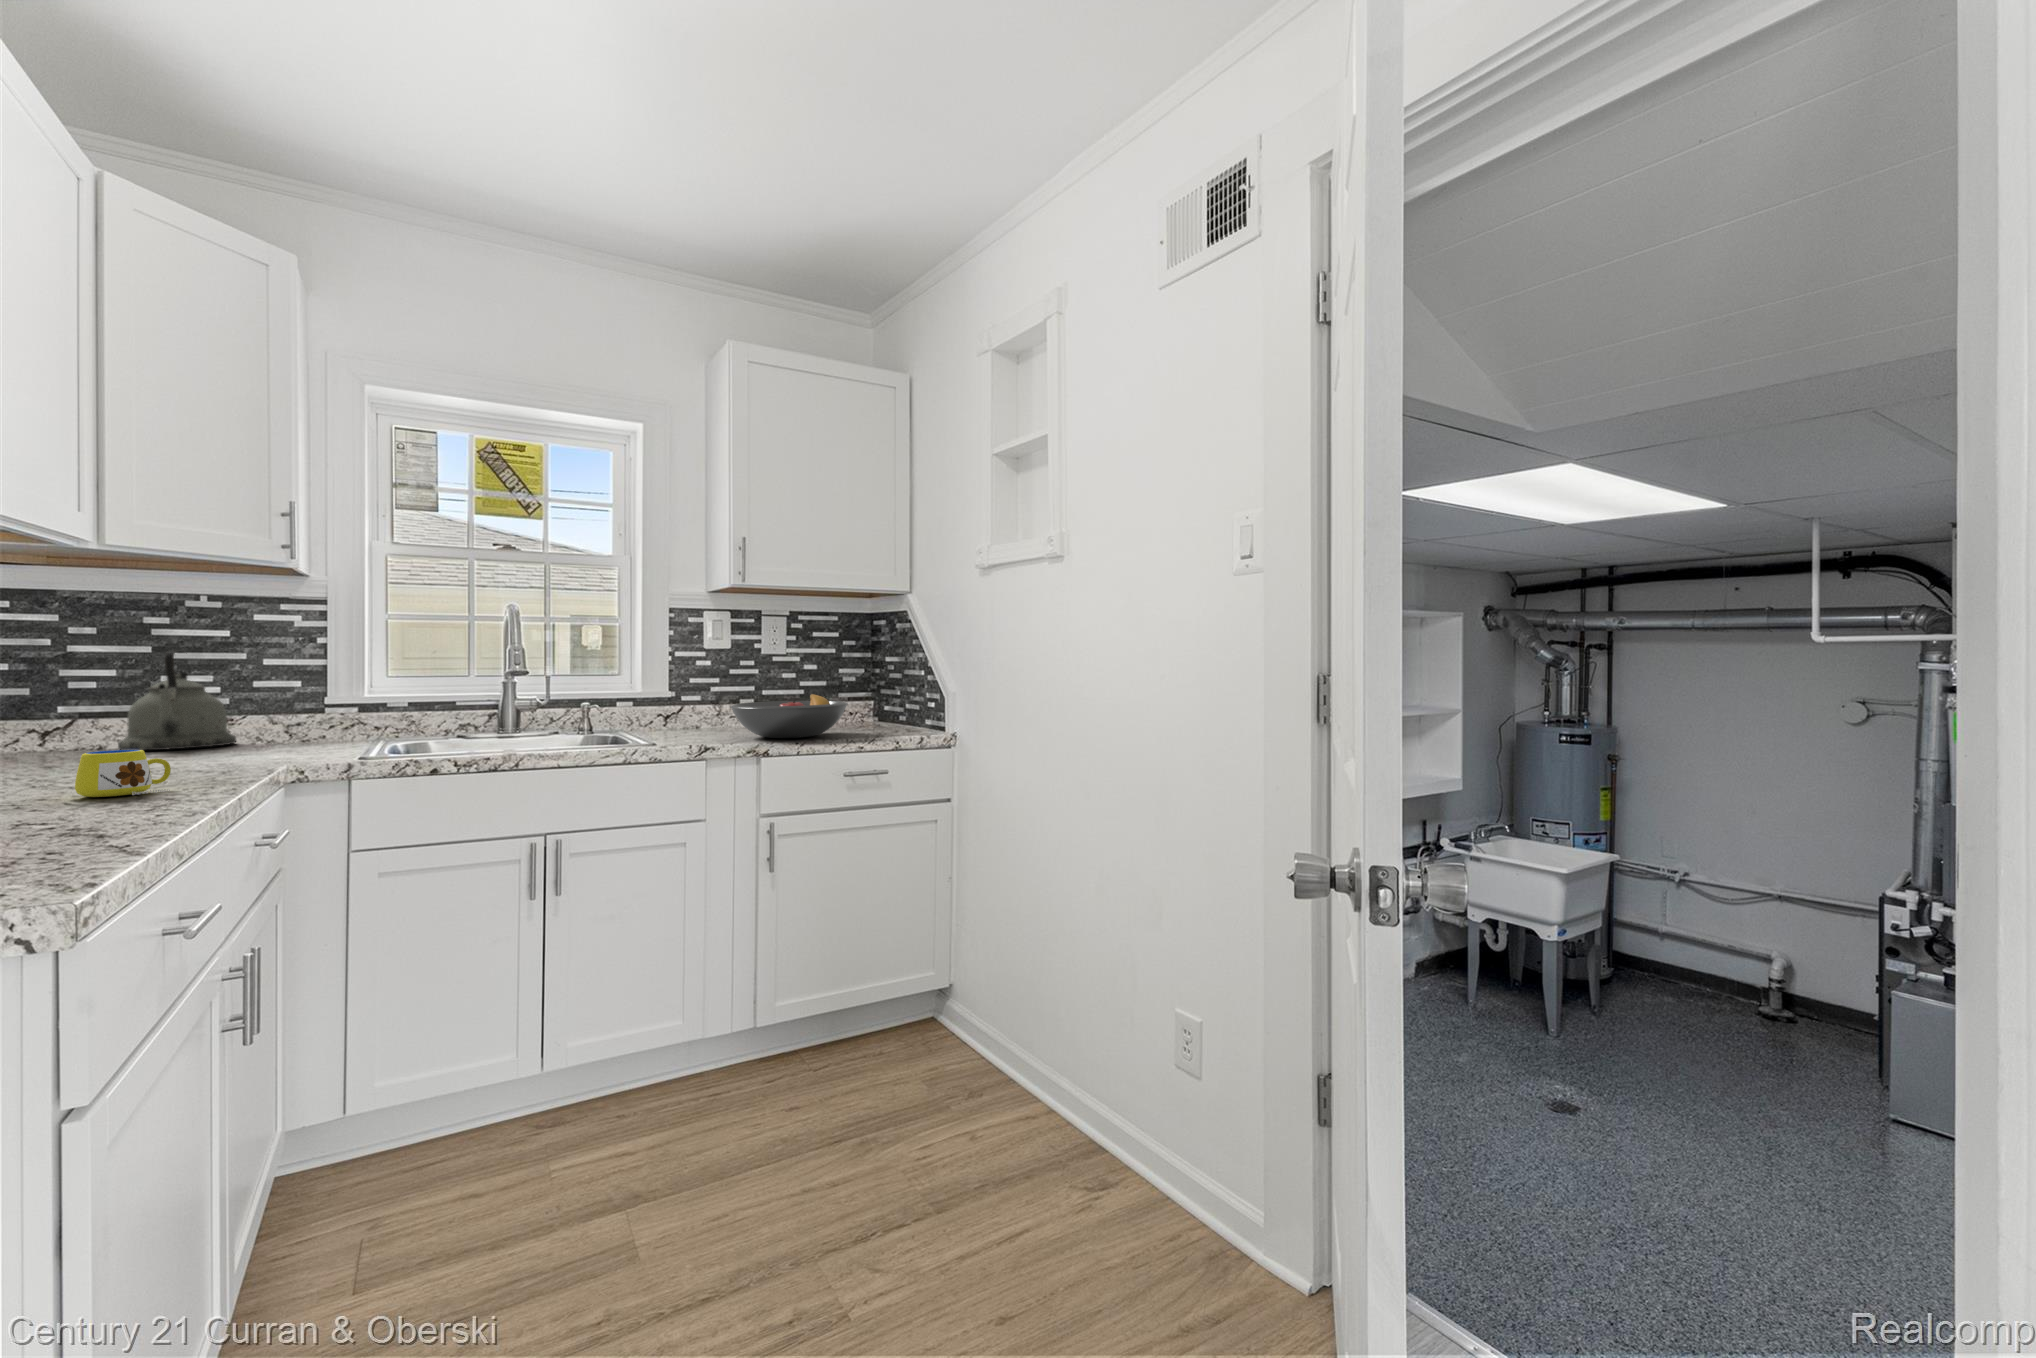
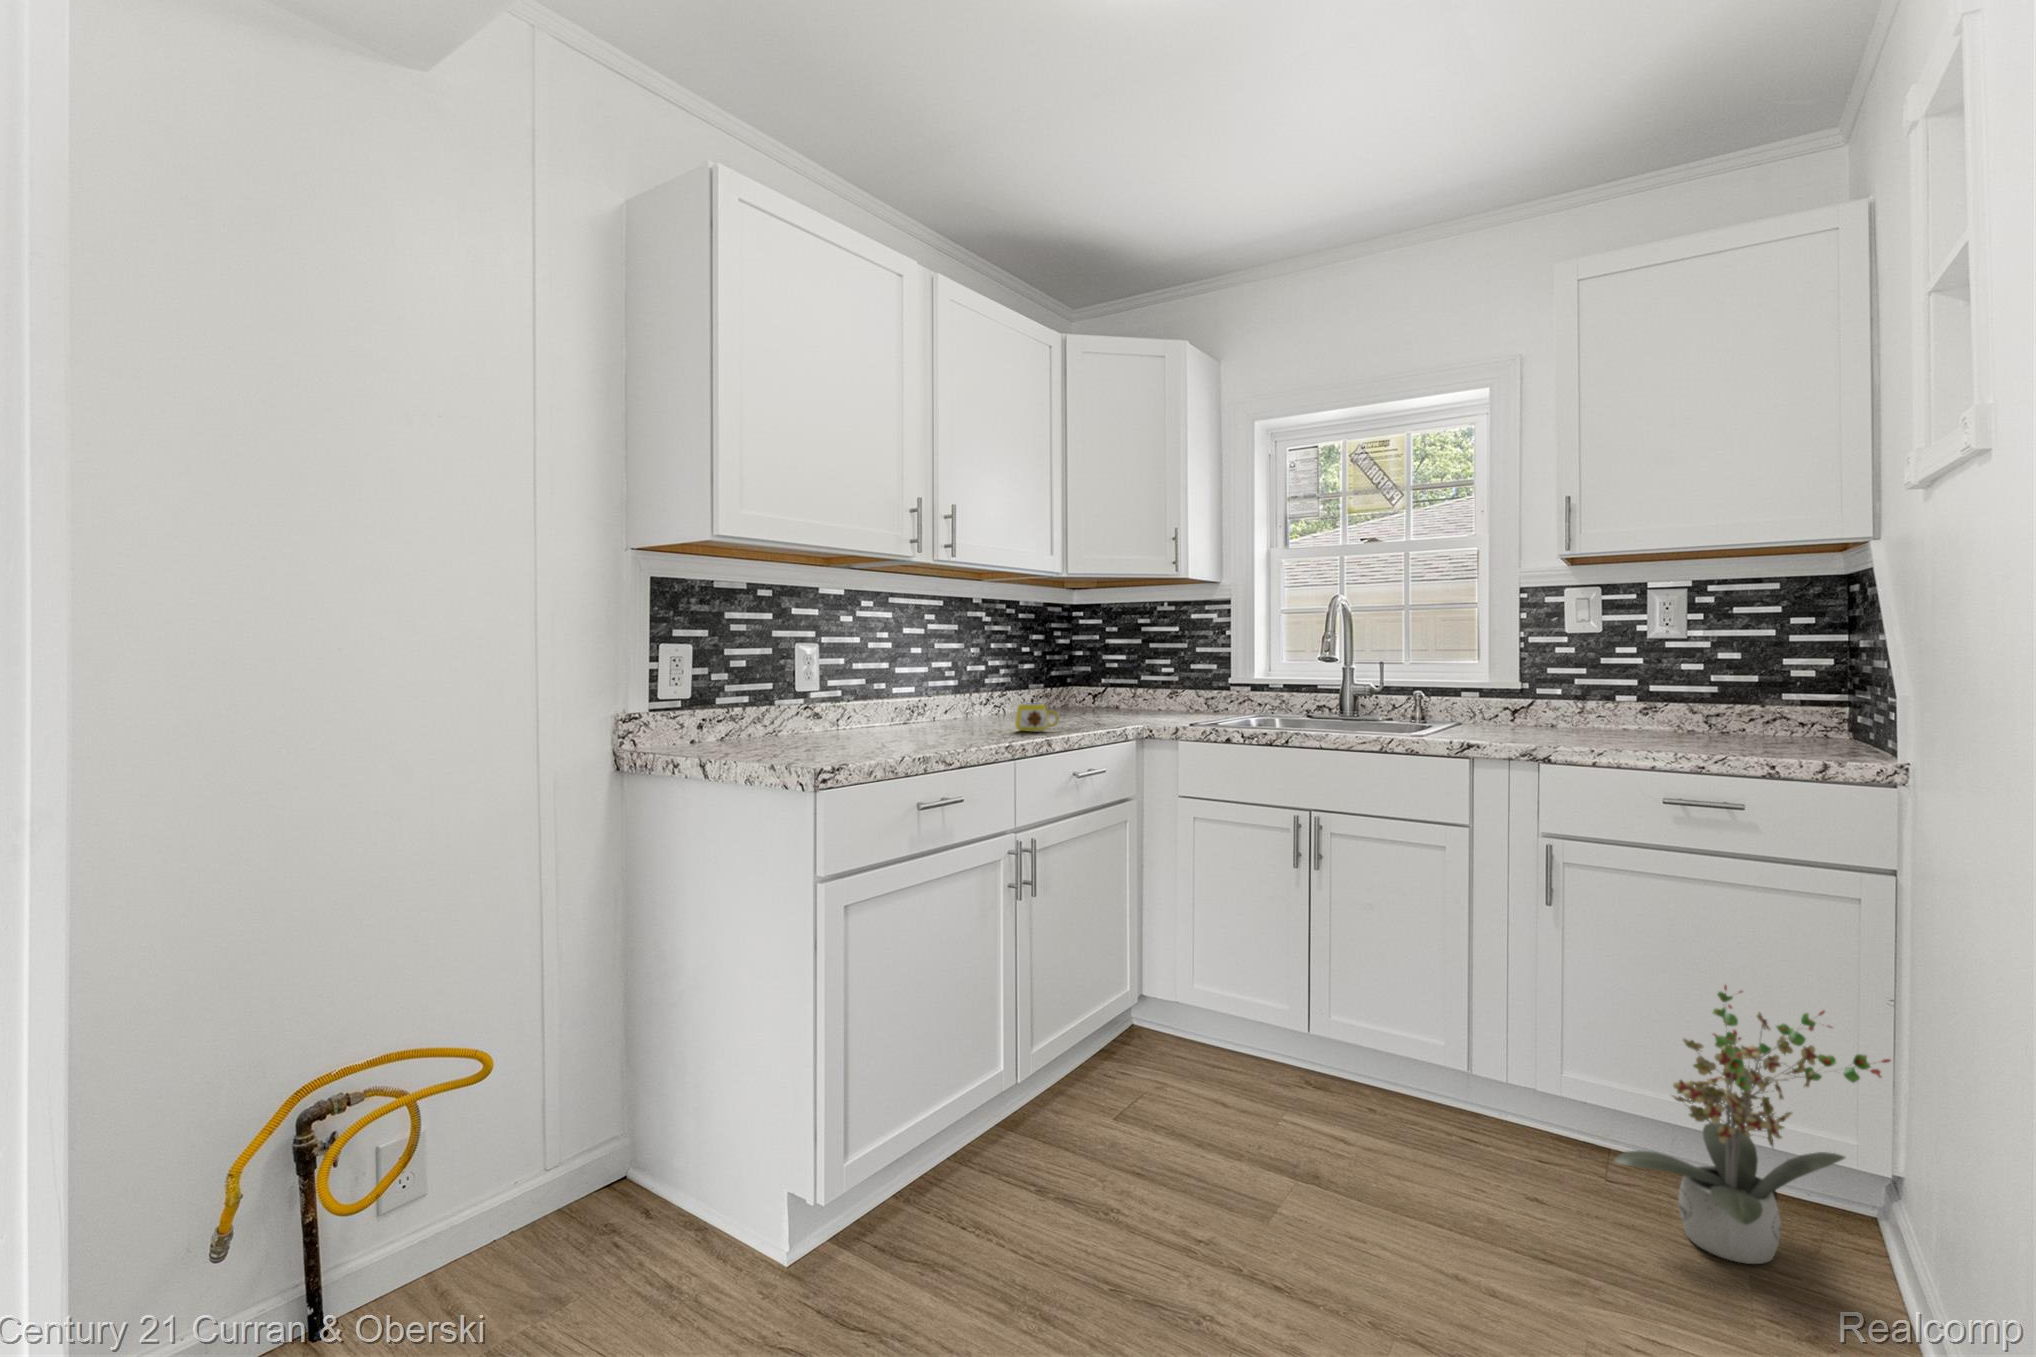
kettle: present [118,650,236,750] -> none [1121,642,1182,712]
fruit bowl: present [731,693,847,738] -> none [1521,690,1695,745]
potted plant: none [861,892,991,1077] -> present [1614,985,1891,1264]

